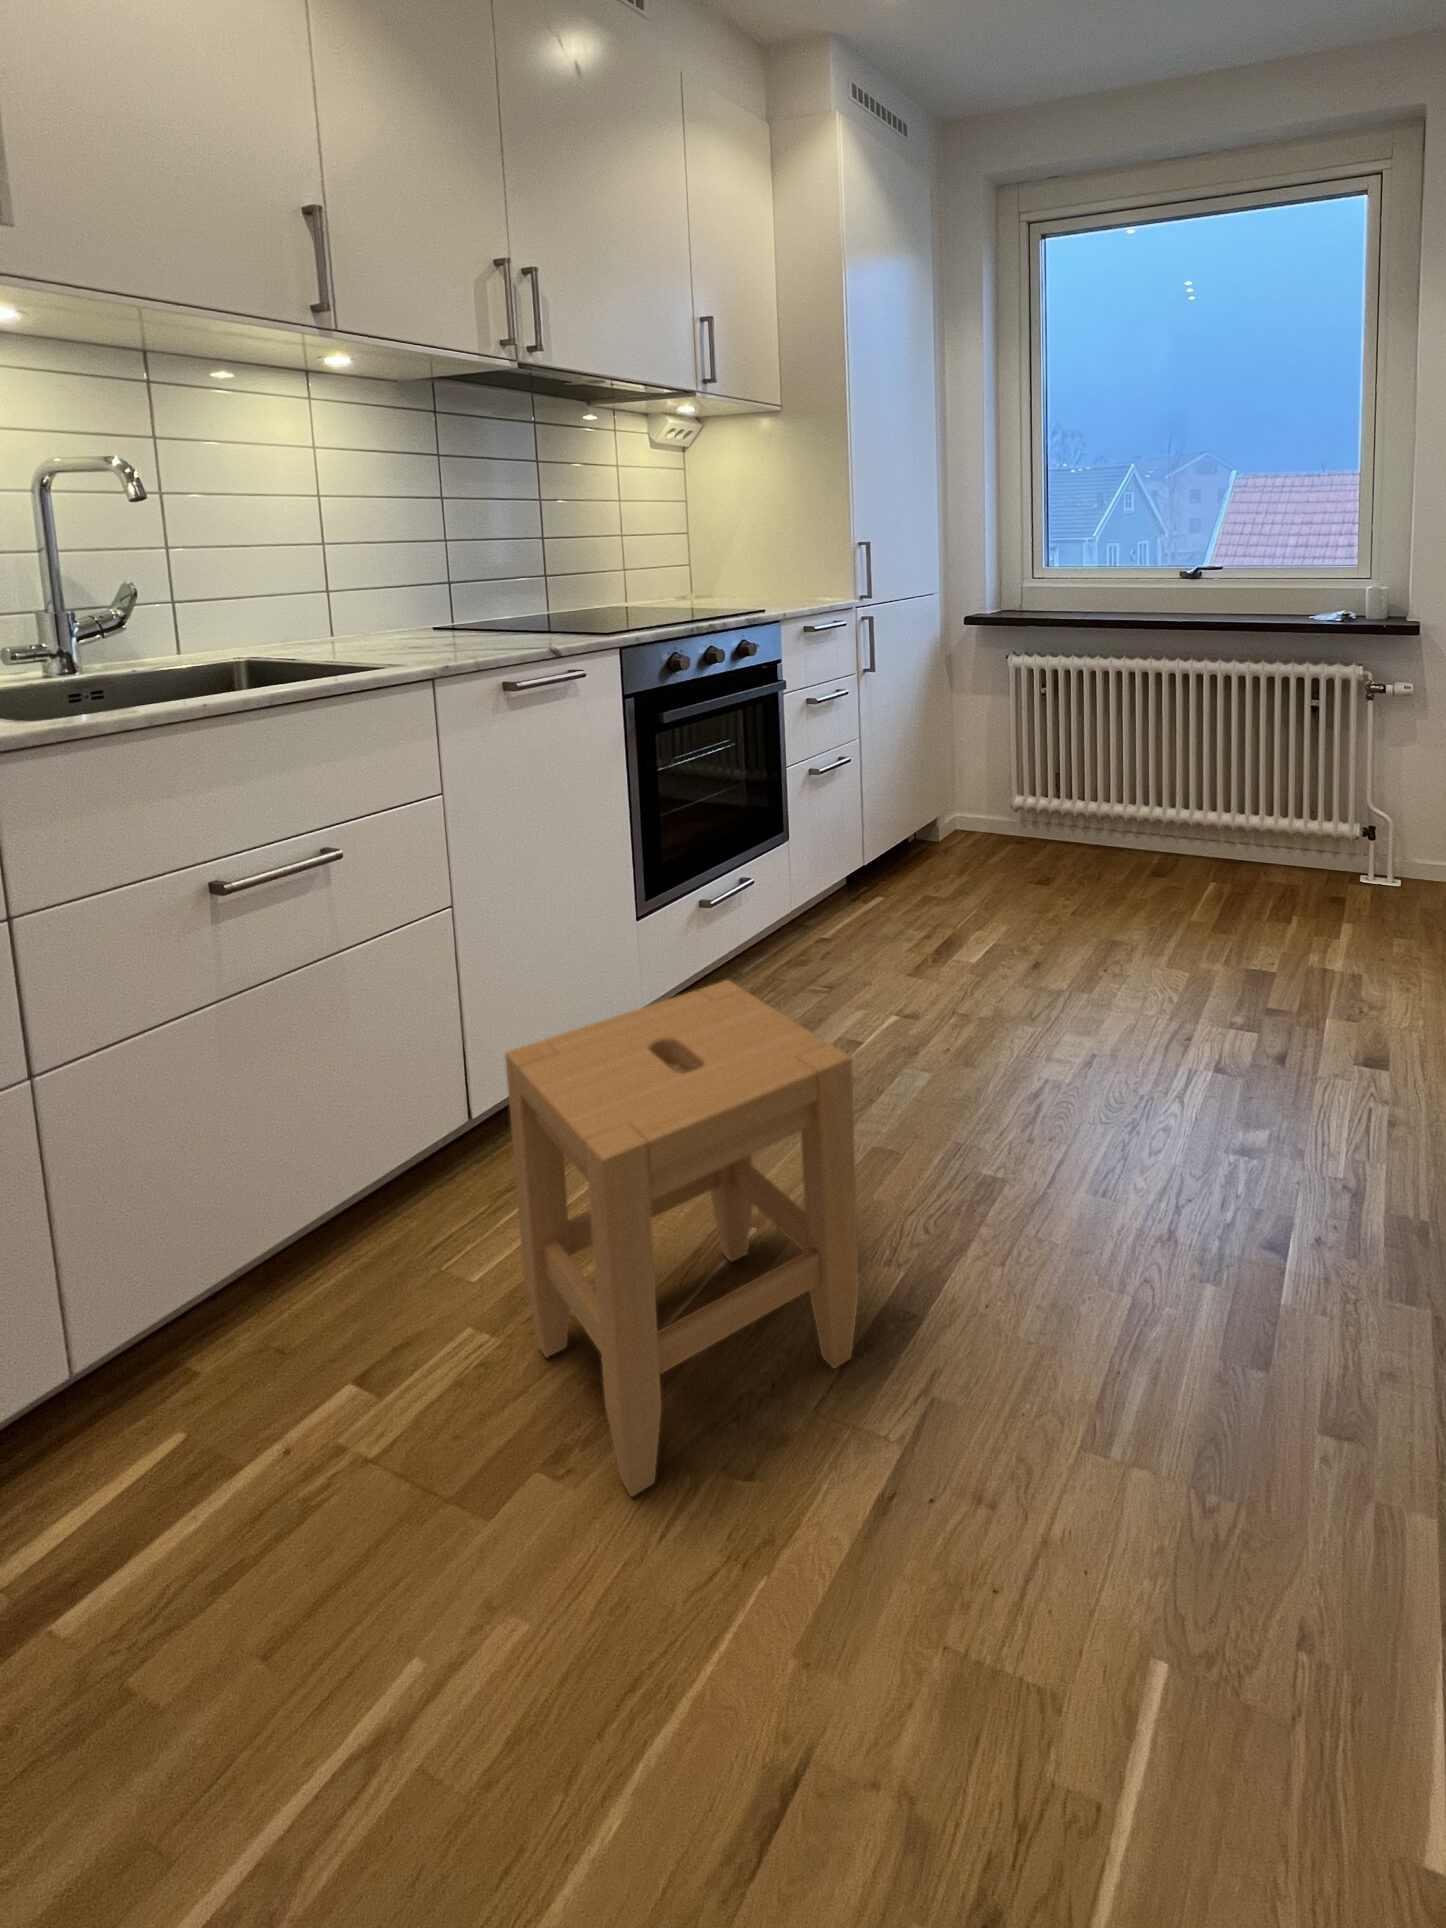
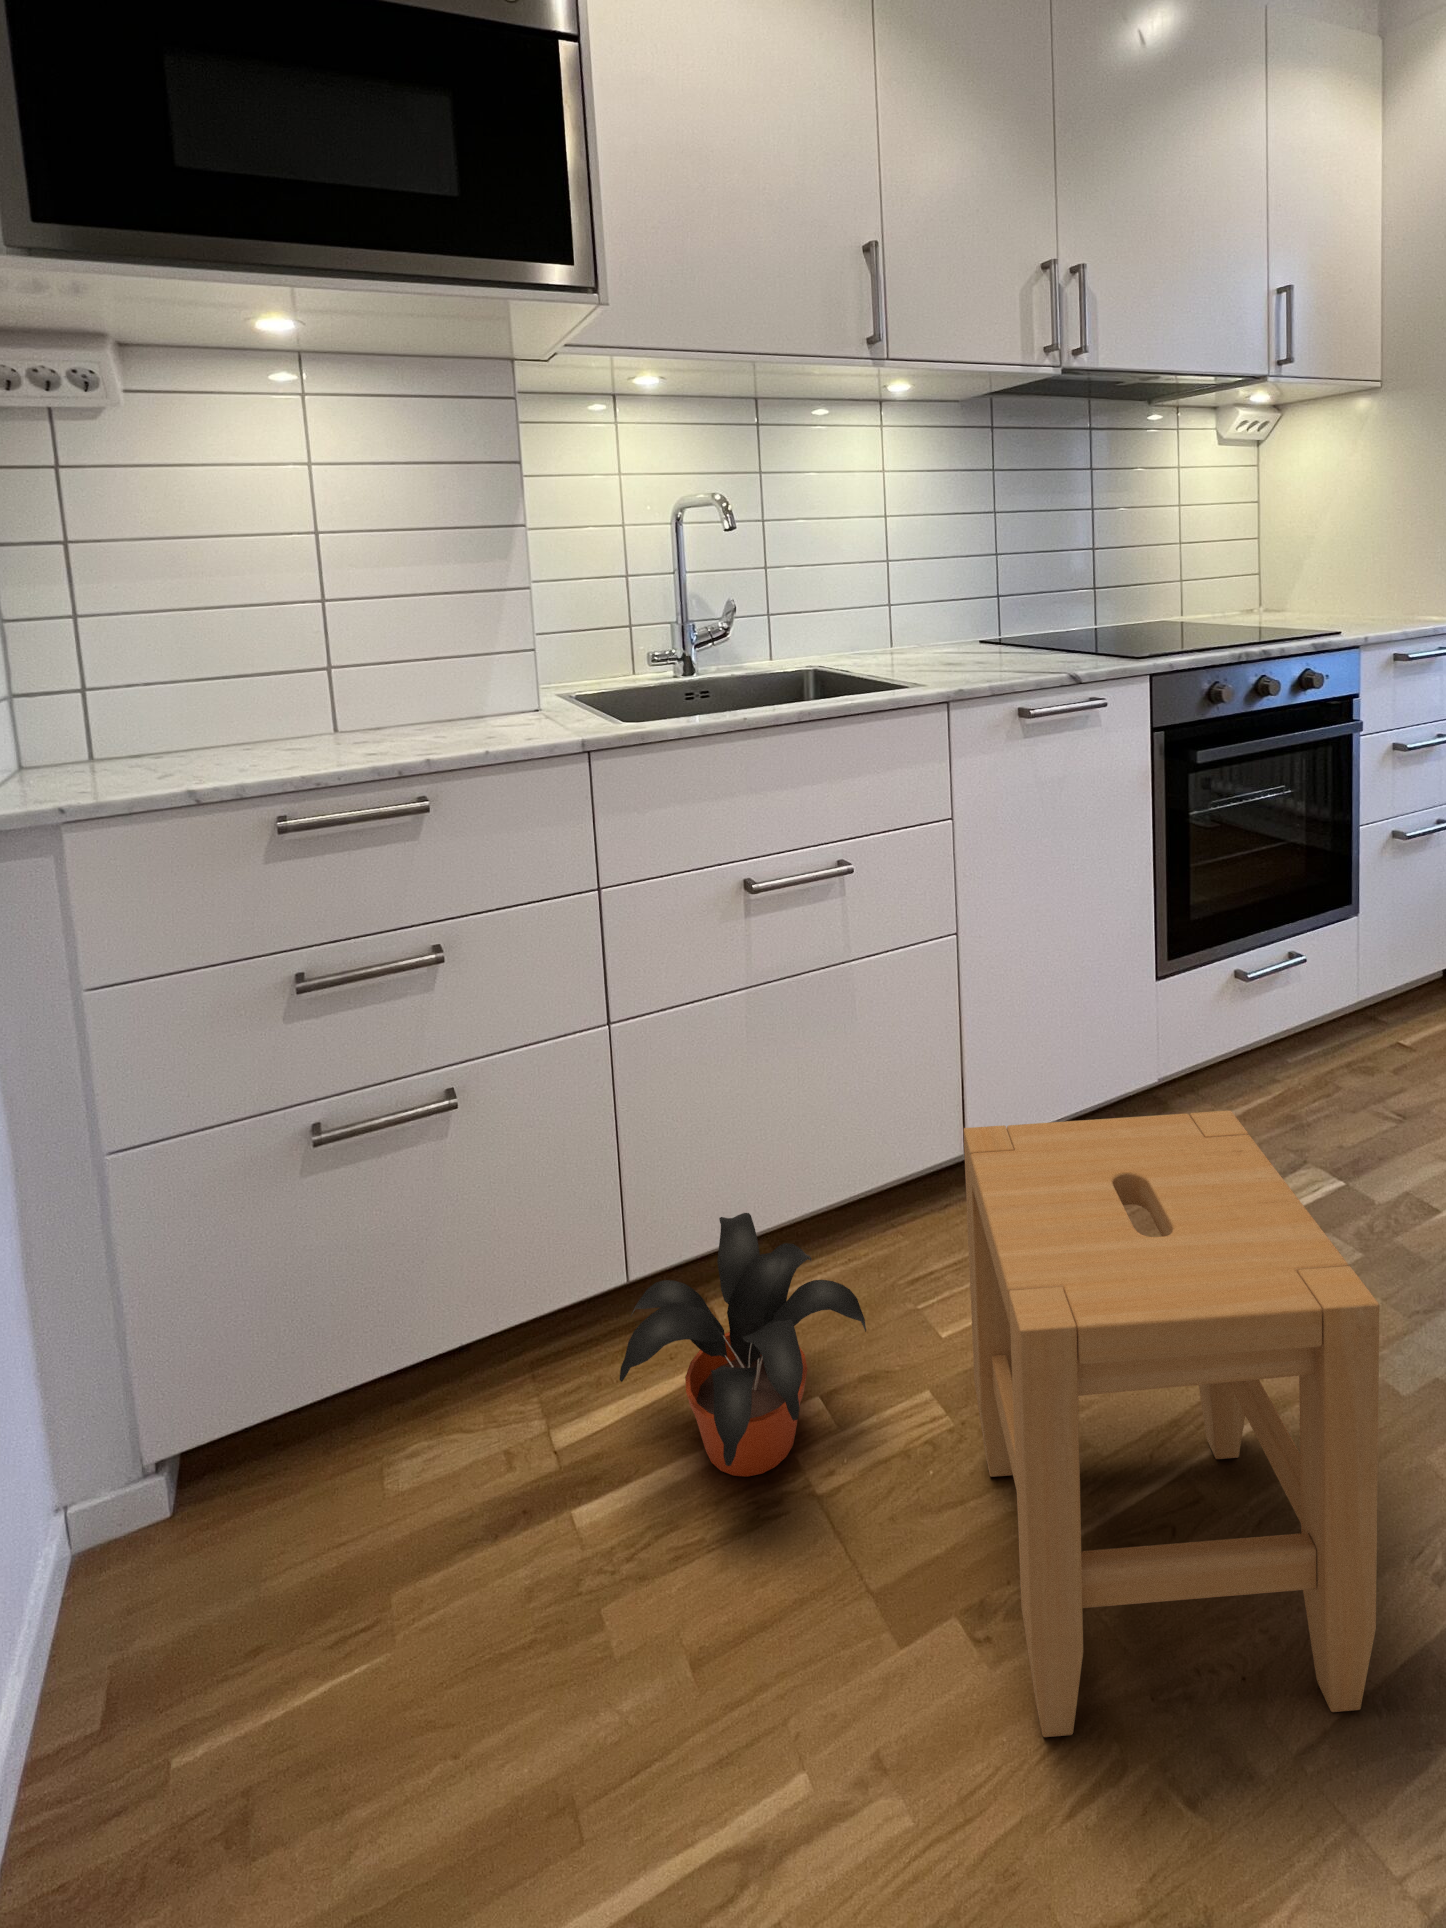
potted plant: none [107,1228,409,1487] -> present [620,1213,866,1477]

